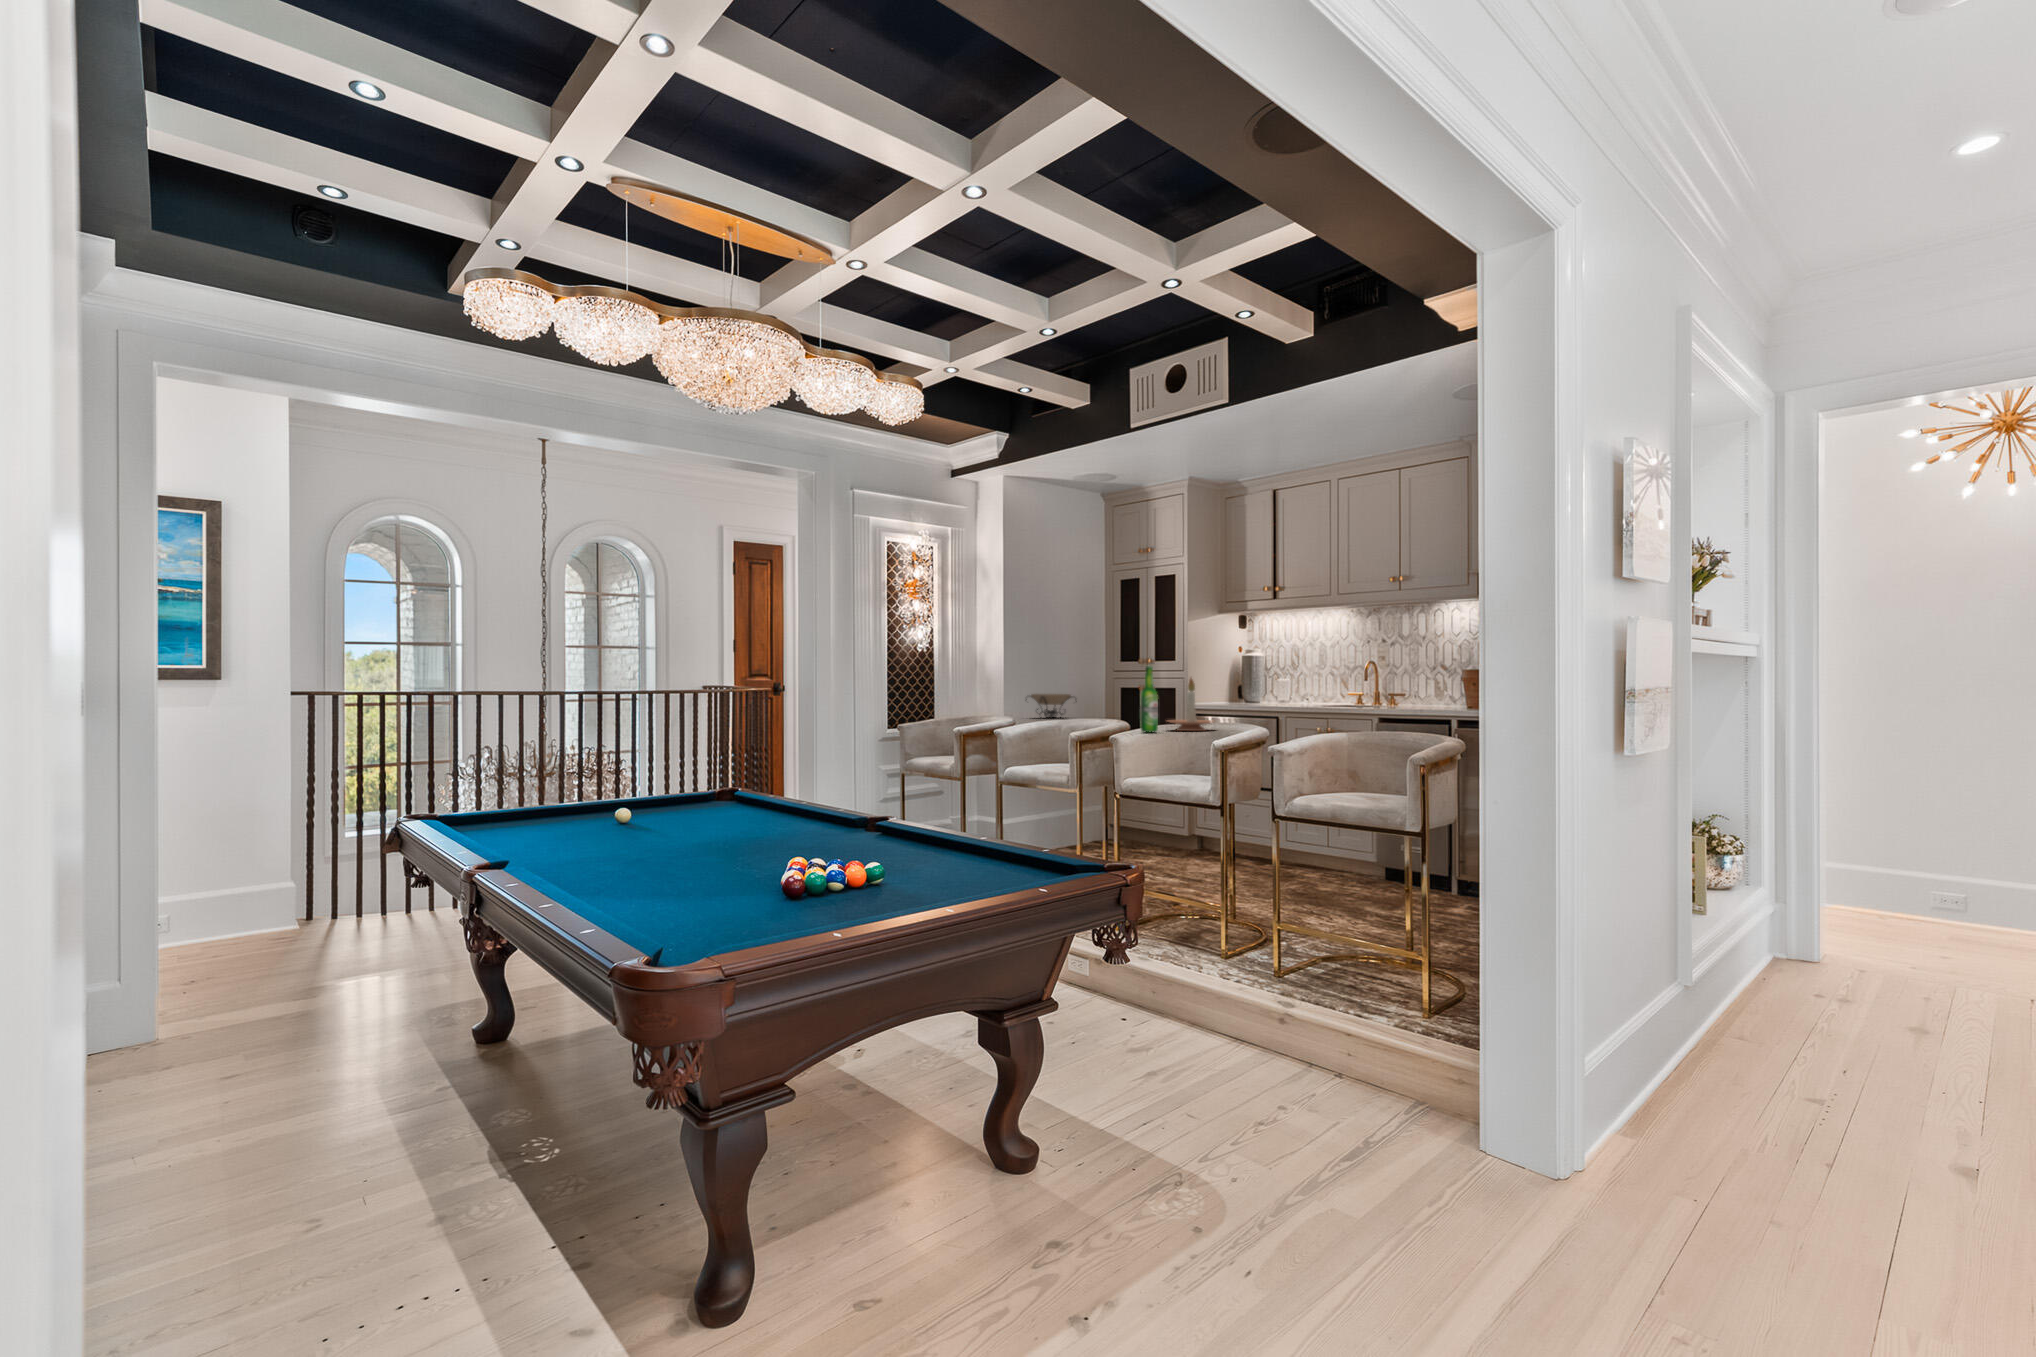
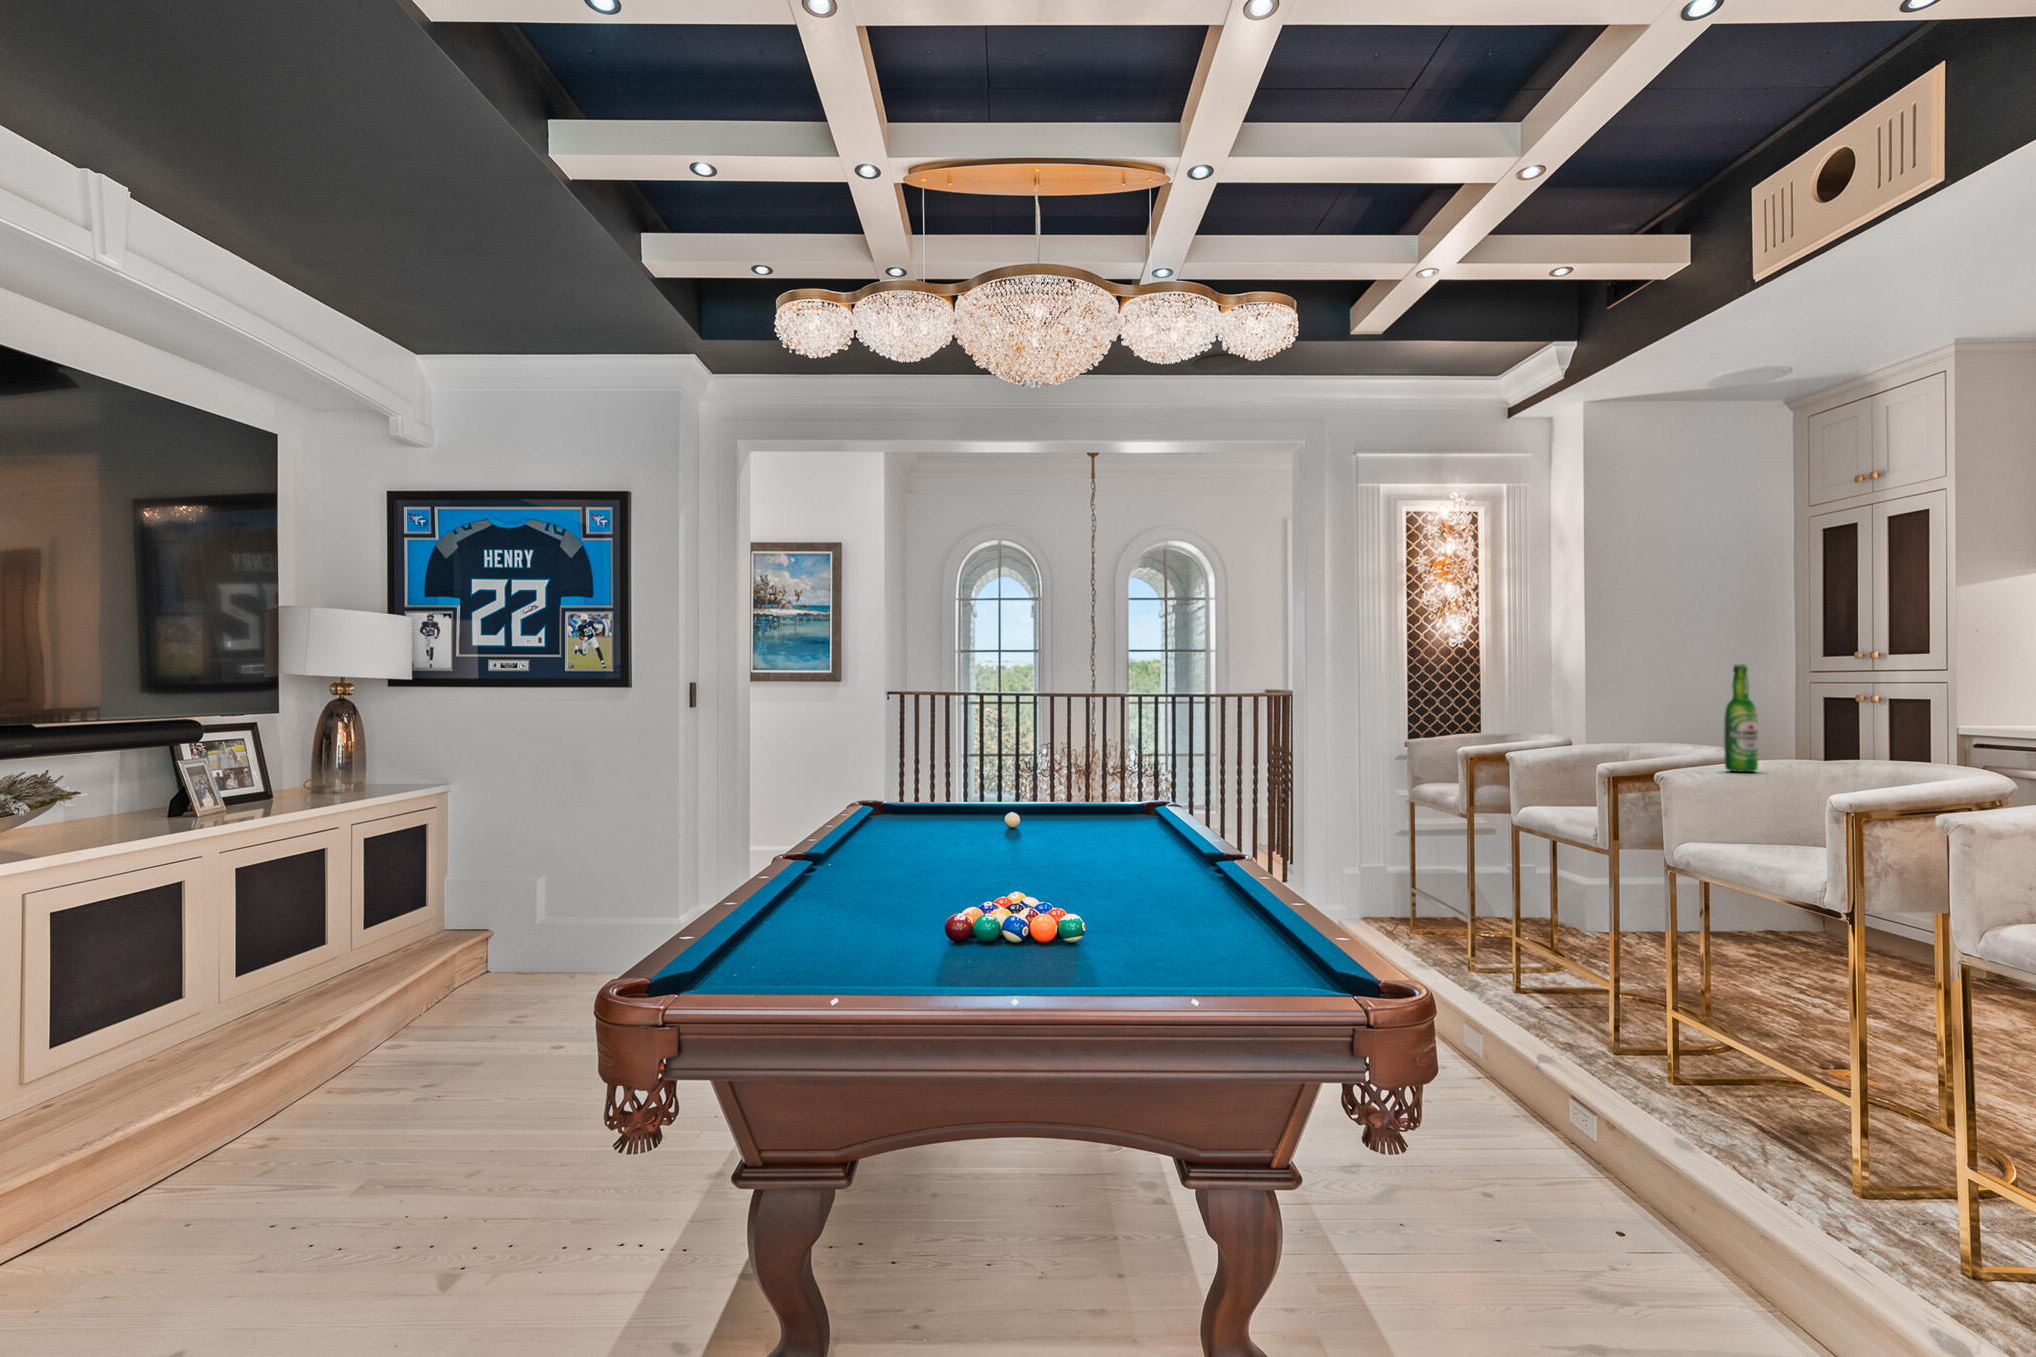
candle holder: present [1168,678,1213,731] -> none [1782,680,1886,772]
decorative bowl: present [1026,694,1072,718] -> none [1614,702,1694,736]

